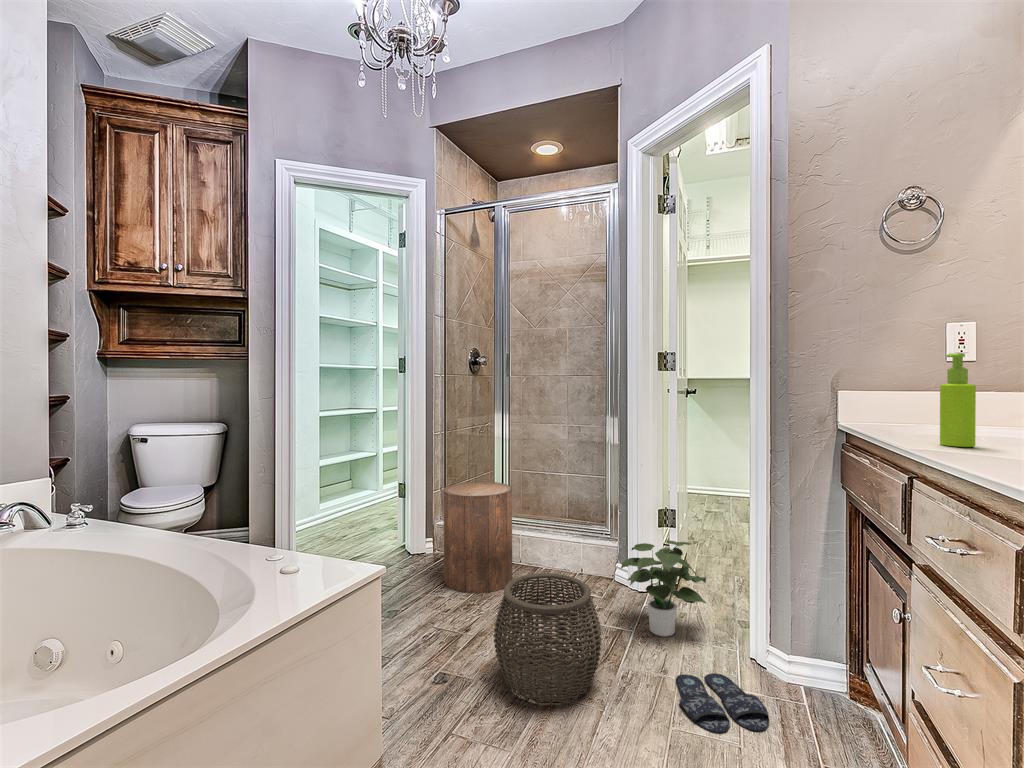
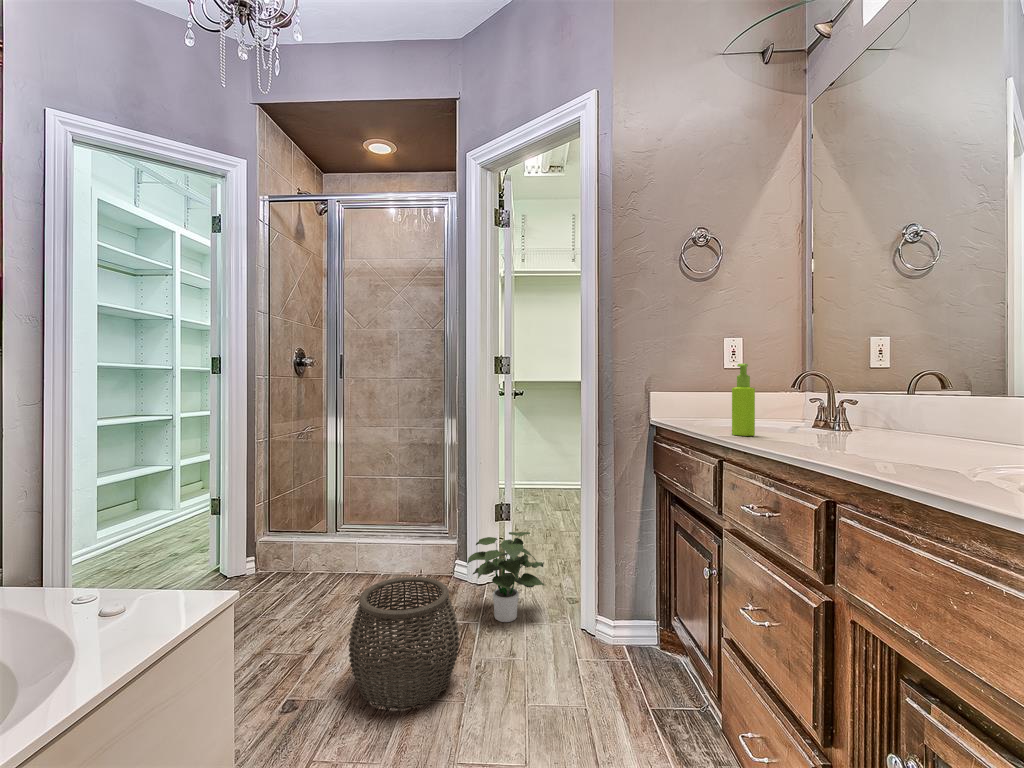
stool: present [443,482,512,593] -> none [273,490,352,611]
slippers: present [676,673,769,734] -> none [525,647,605,700]

